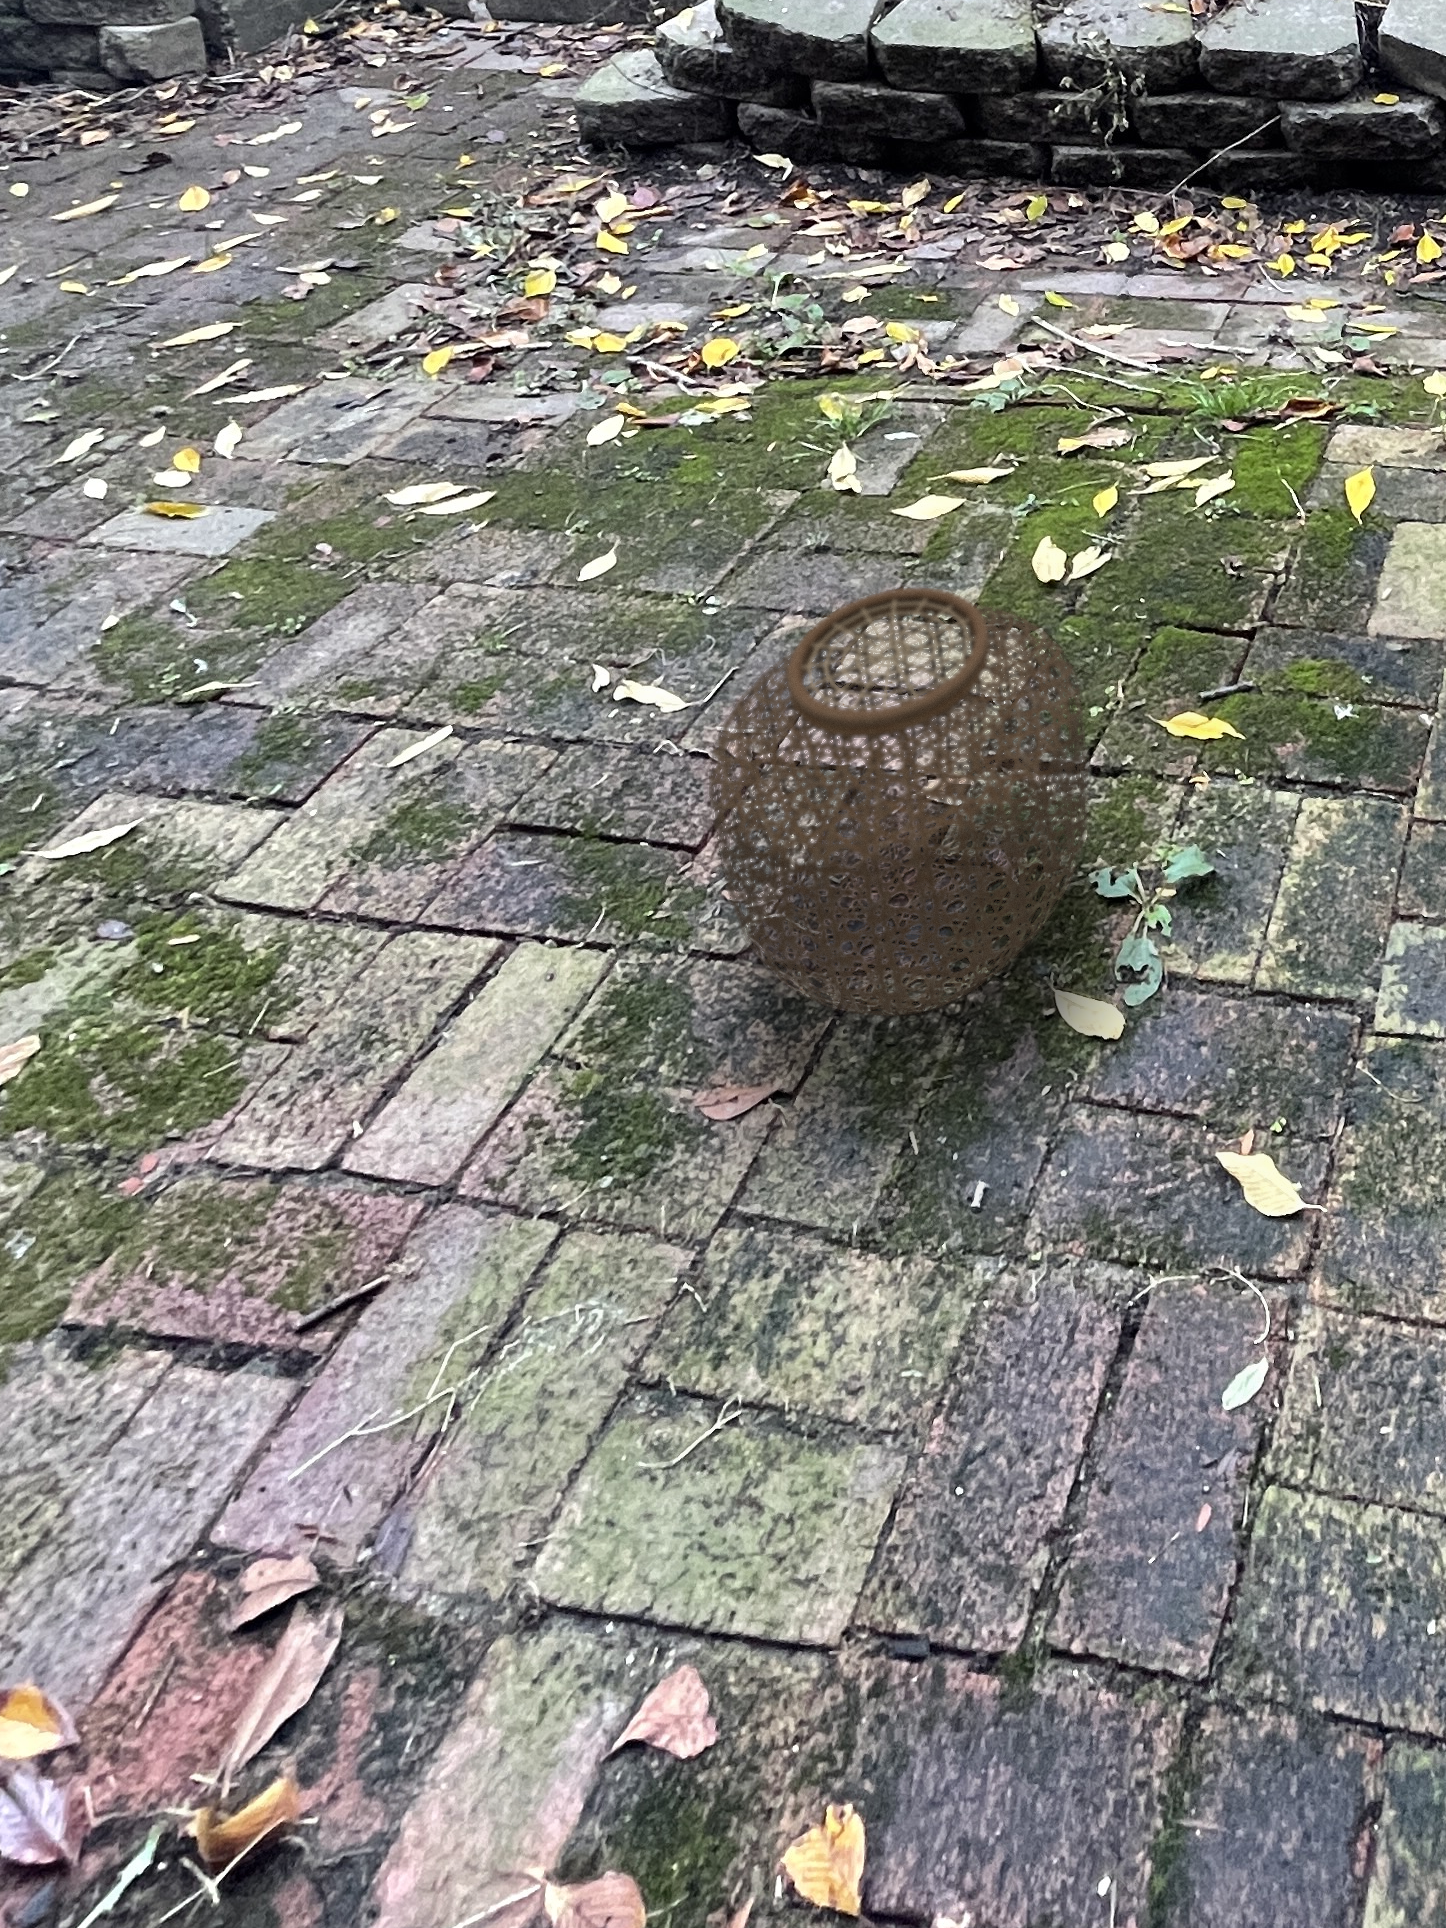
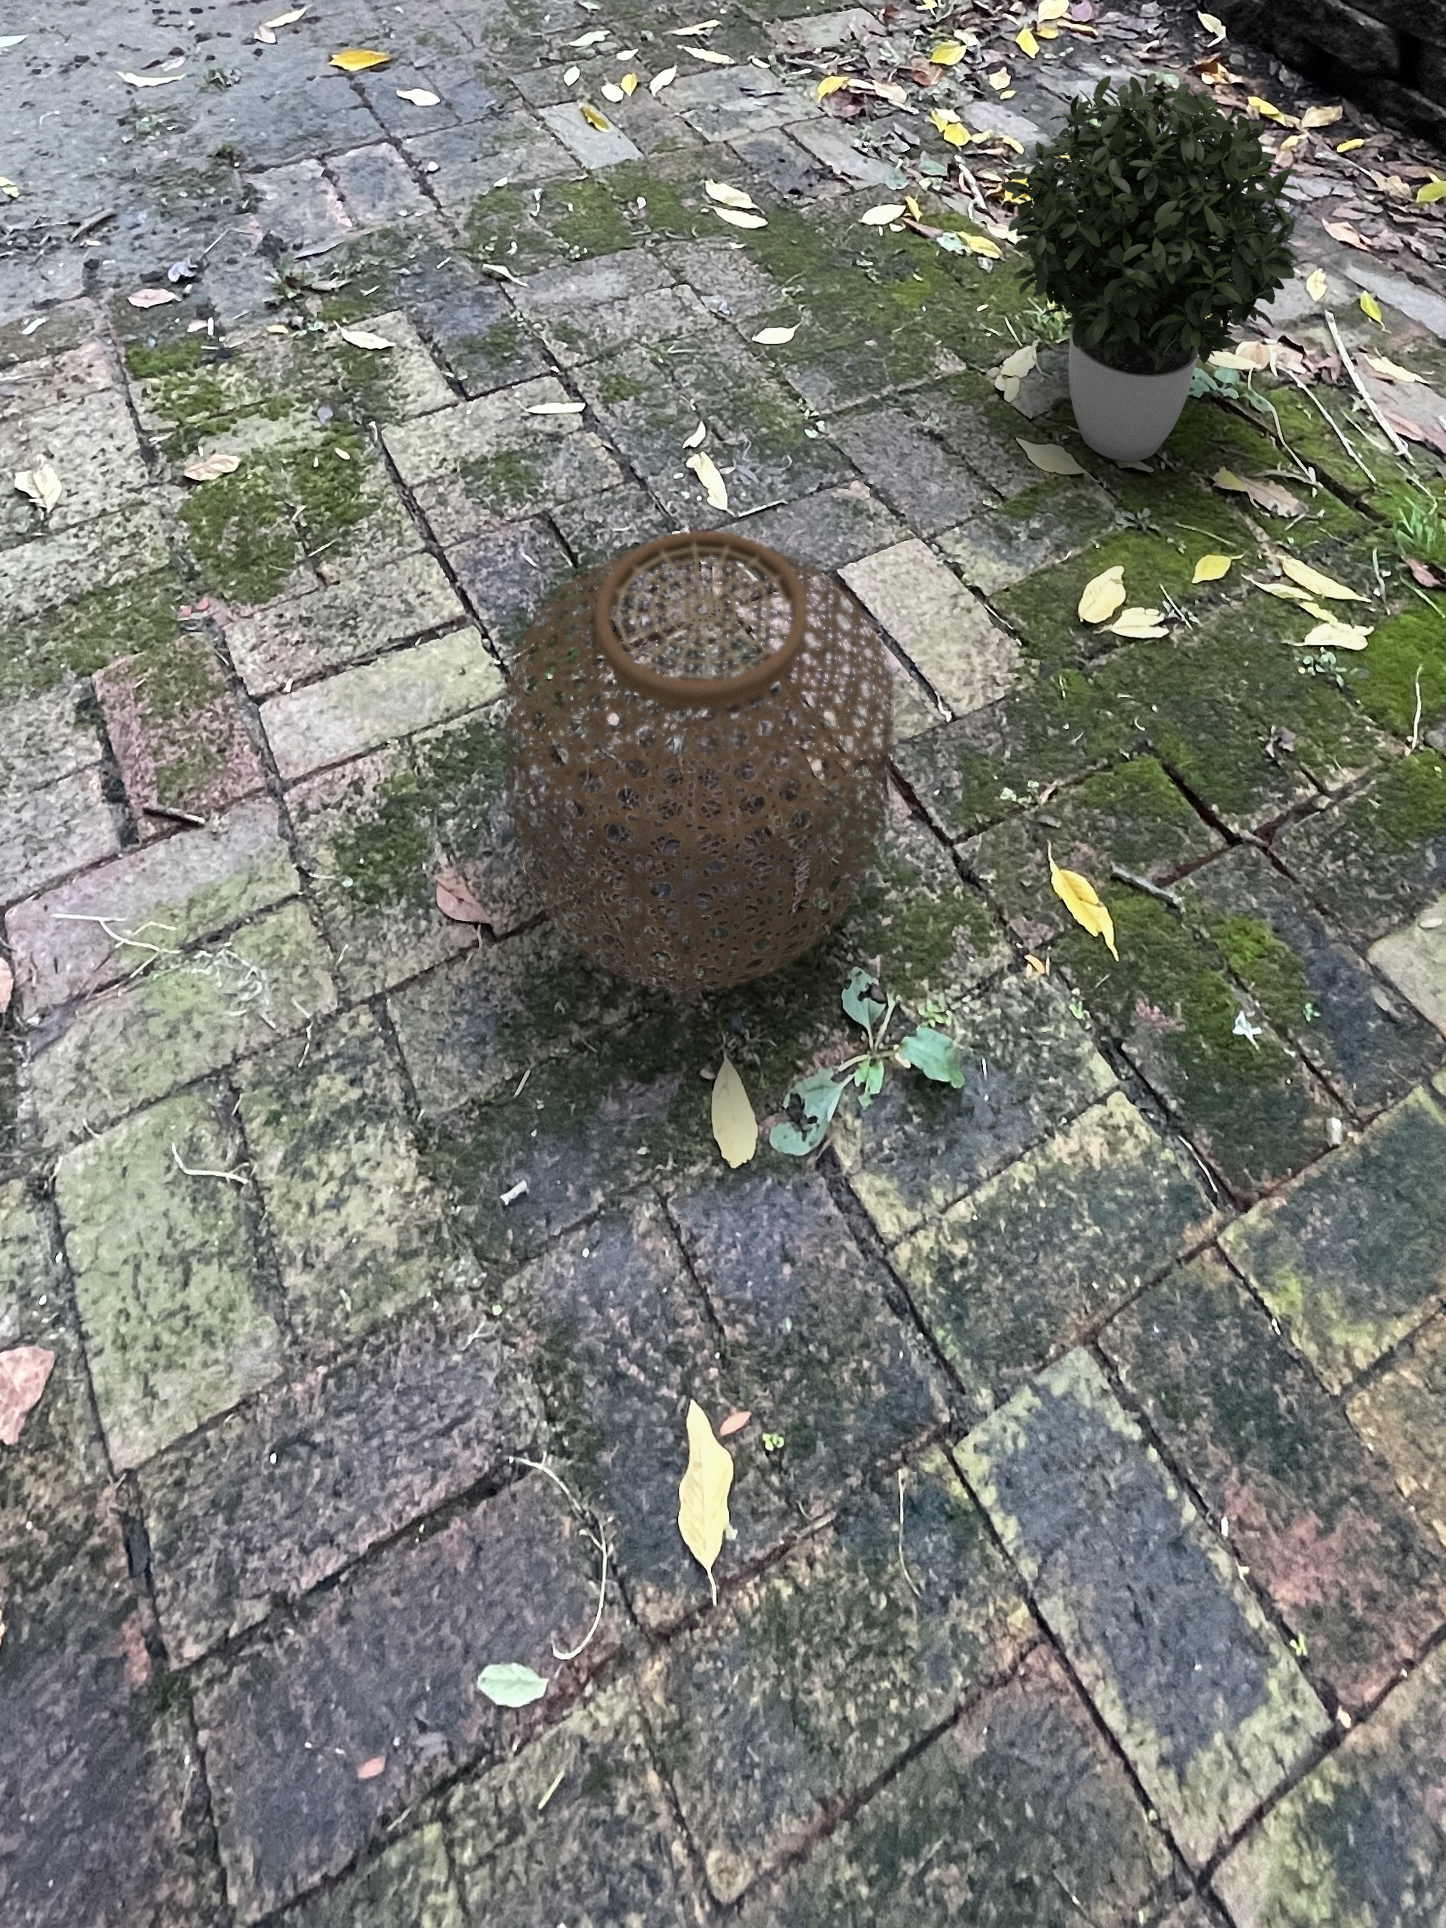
potted plant: none [809,146,1075,483] -> present [1001,73,1299,461]

